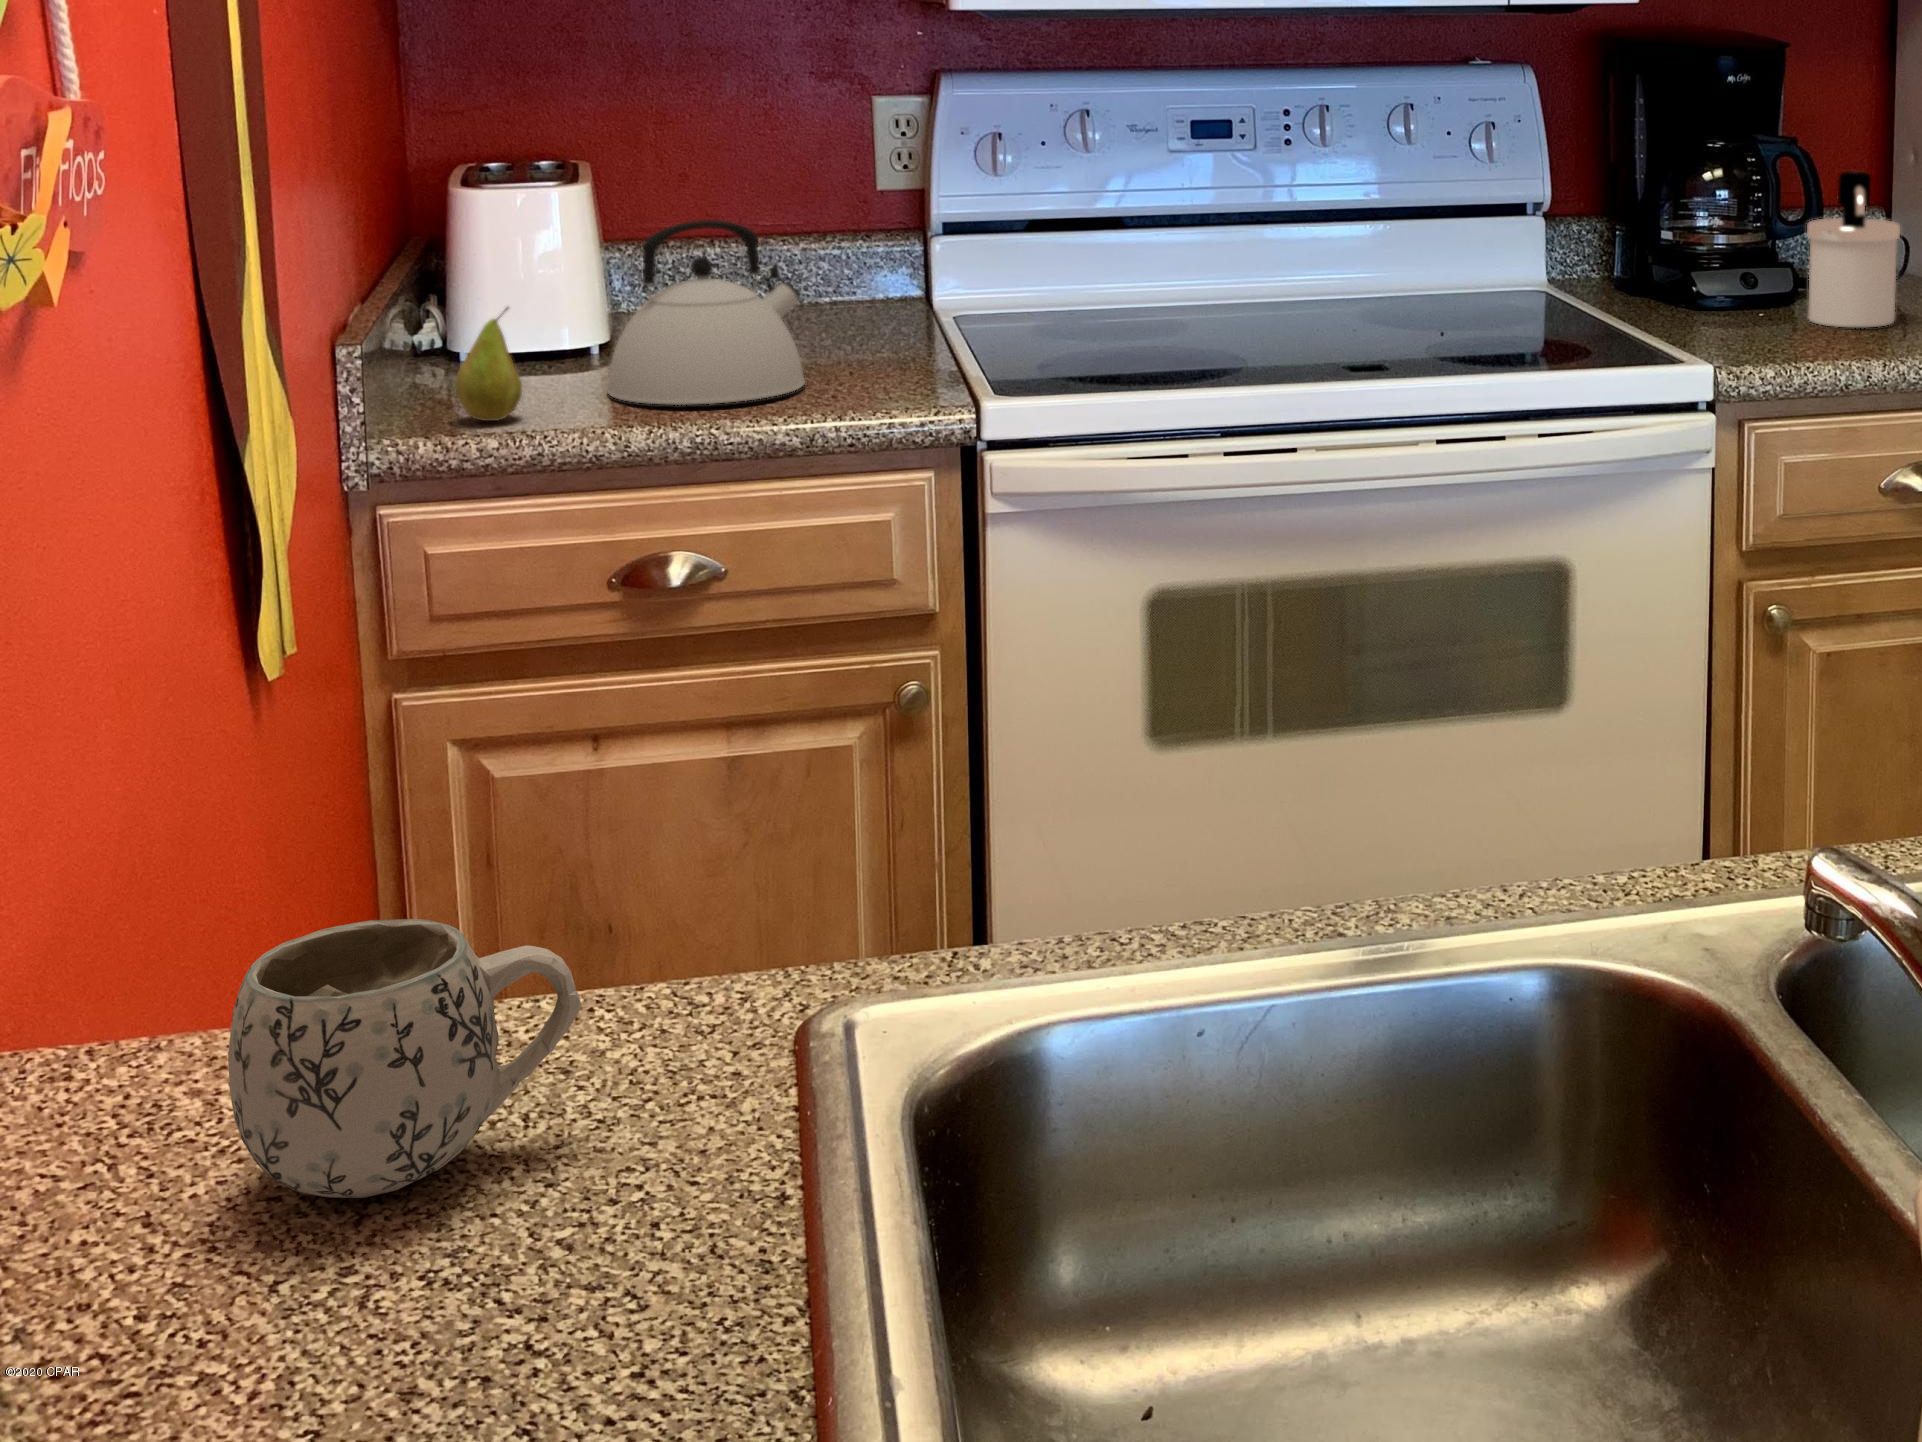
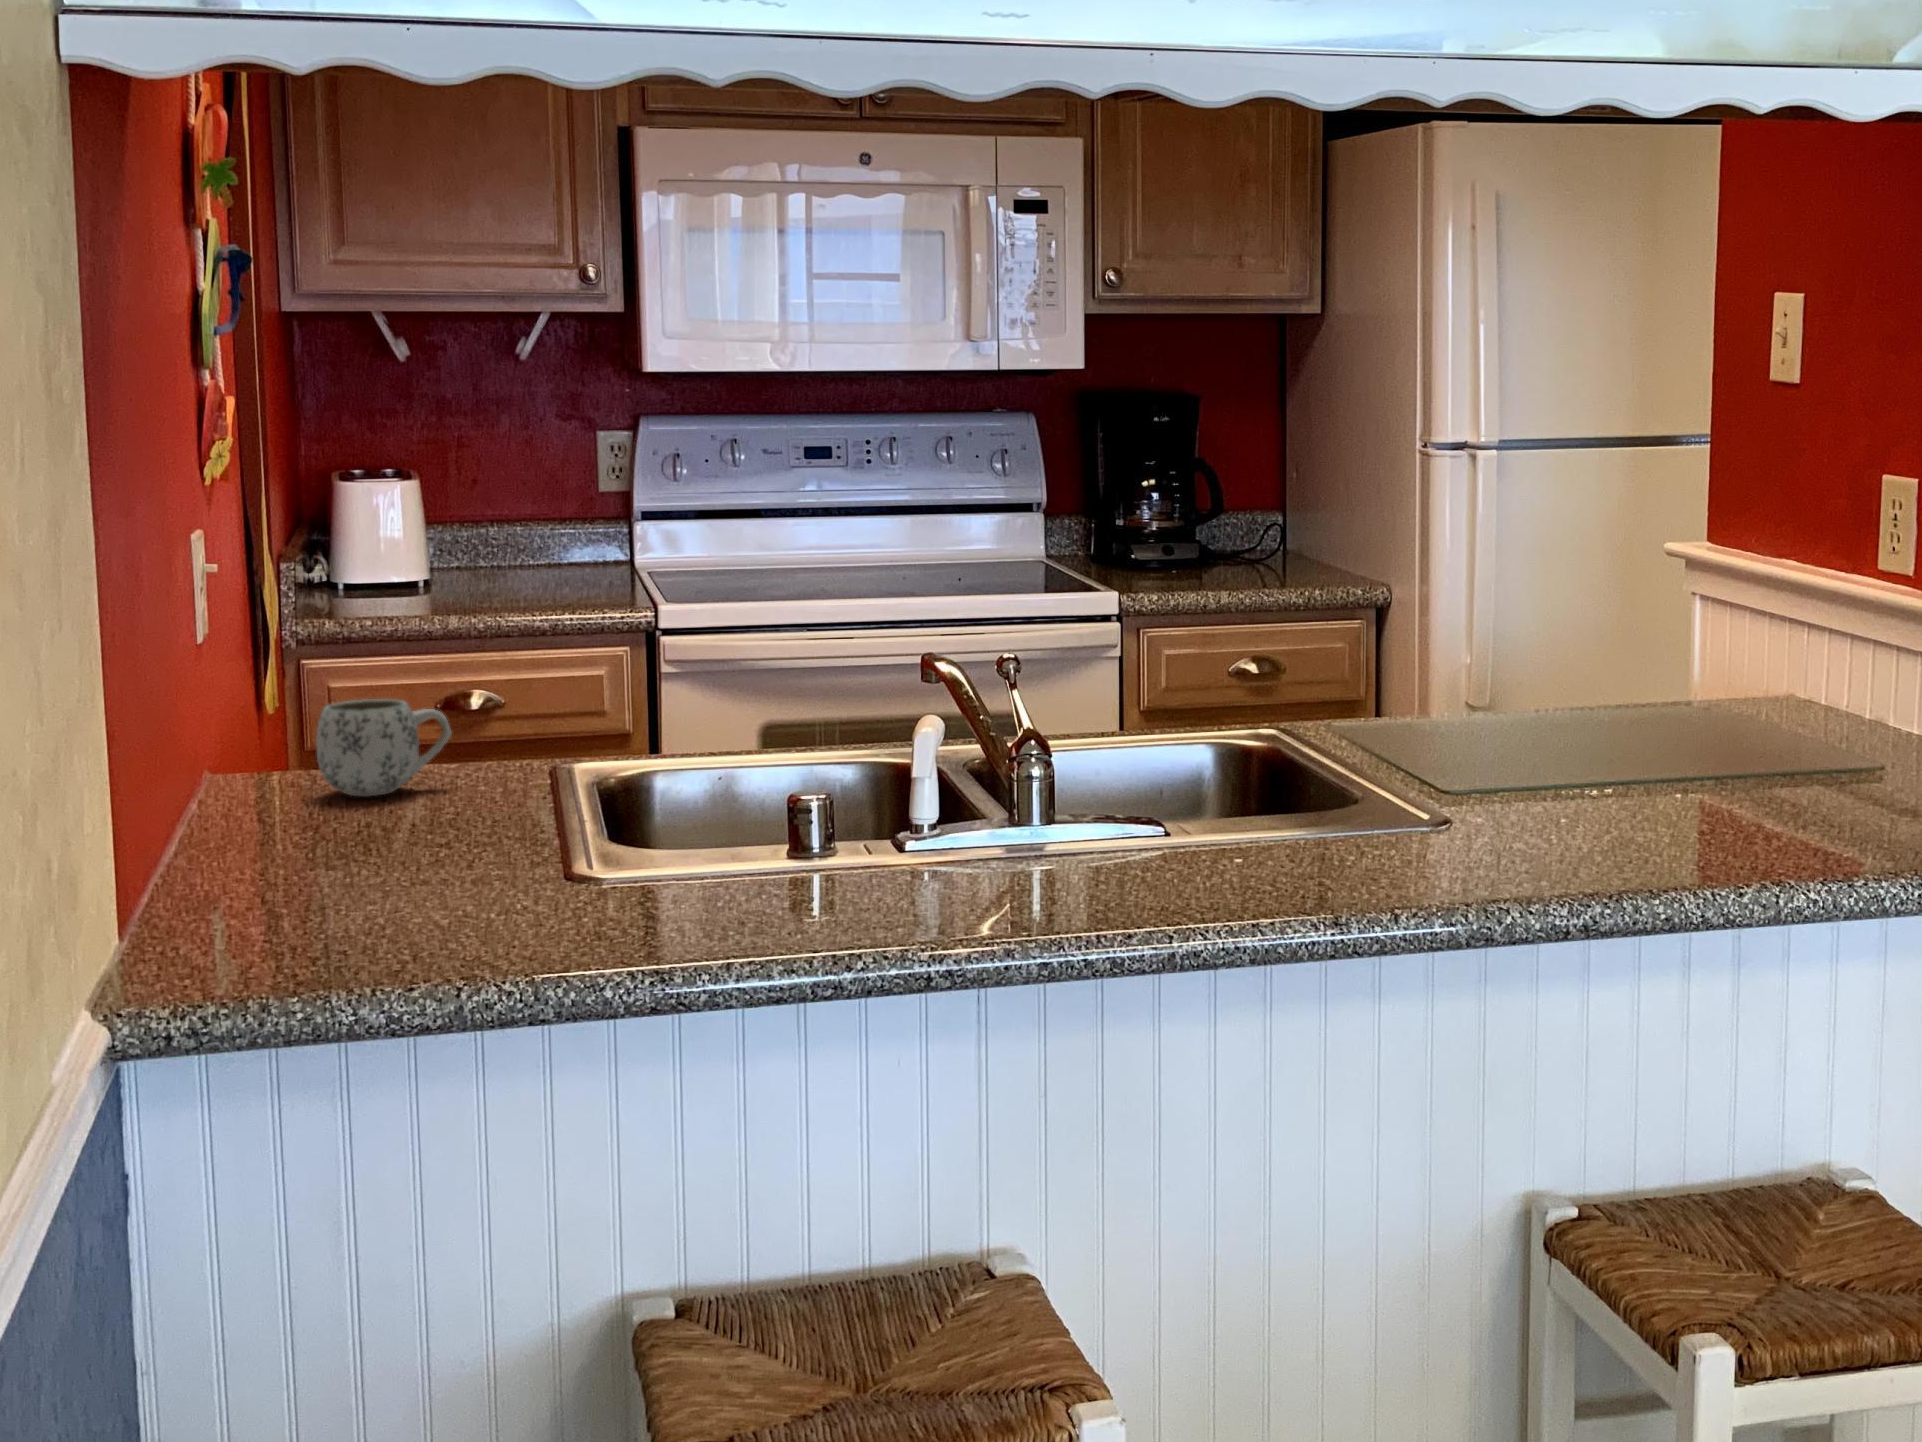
soap dispenser: present [1807,171,1900,327] -> none [1202,479,1261,578]
kettle: present [607,220,805,405] -> none [432,498,553,607]
fruit: present [455,307,522,421] -> none [343,545,382,614]

